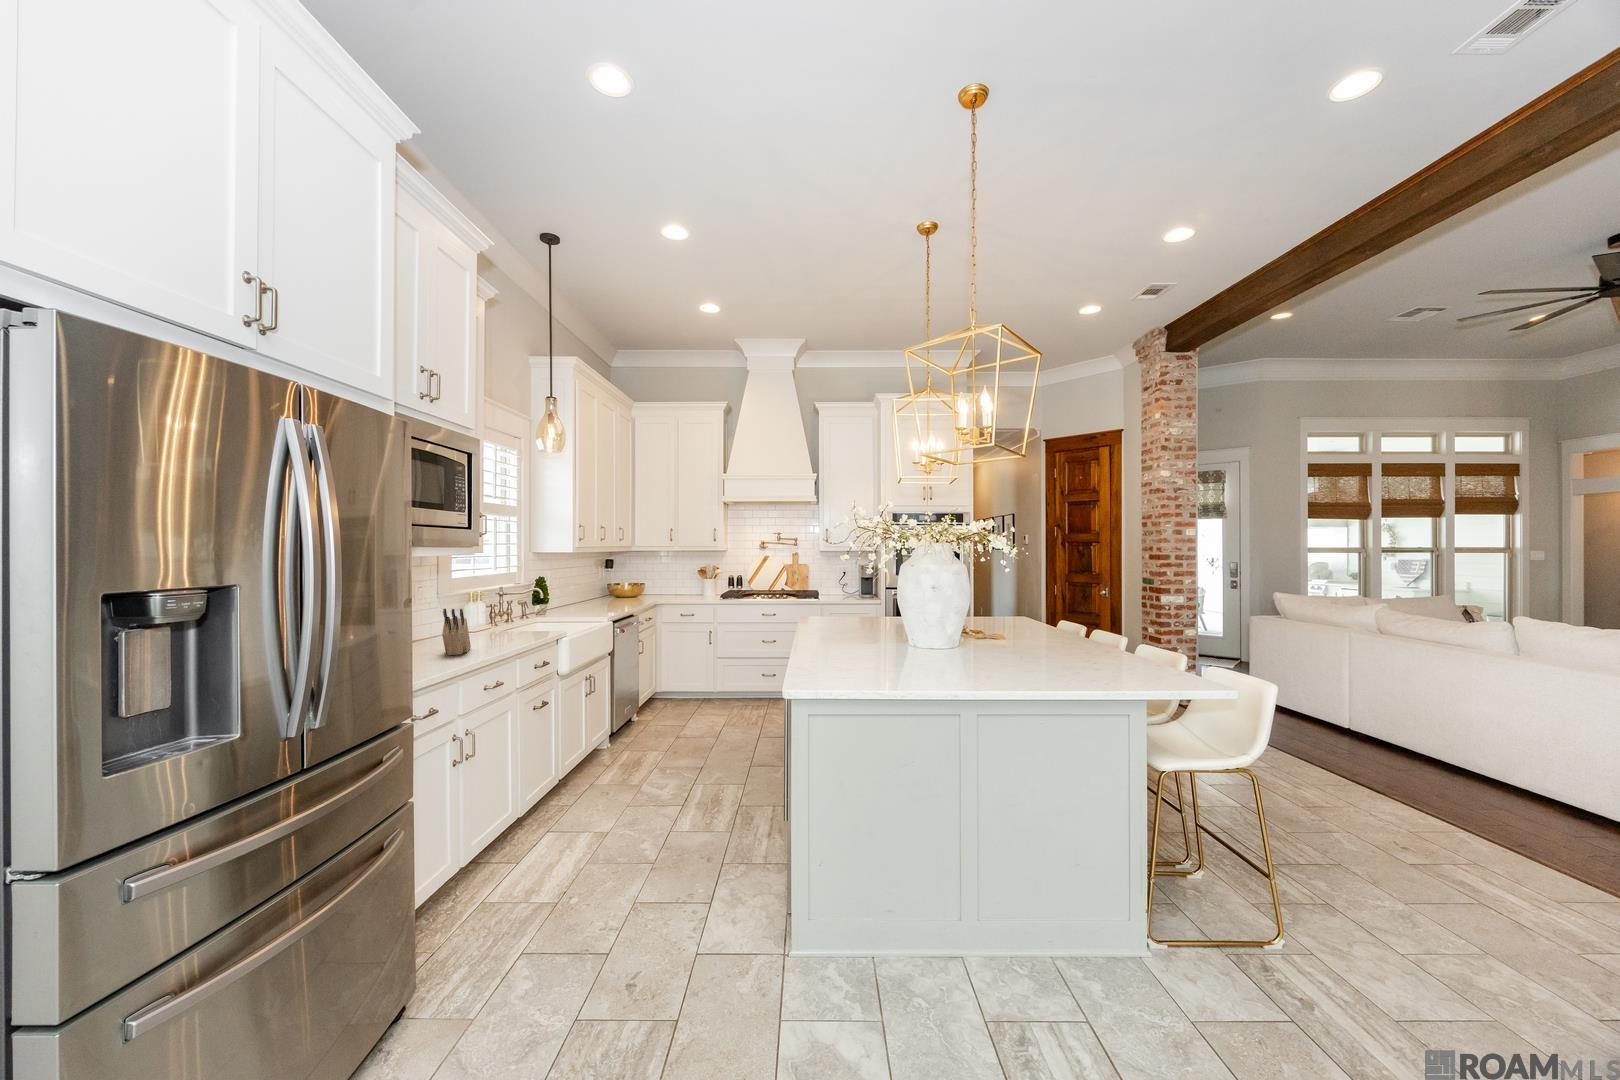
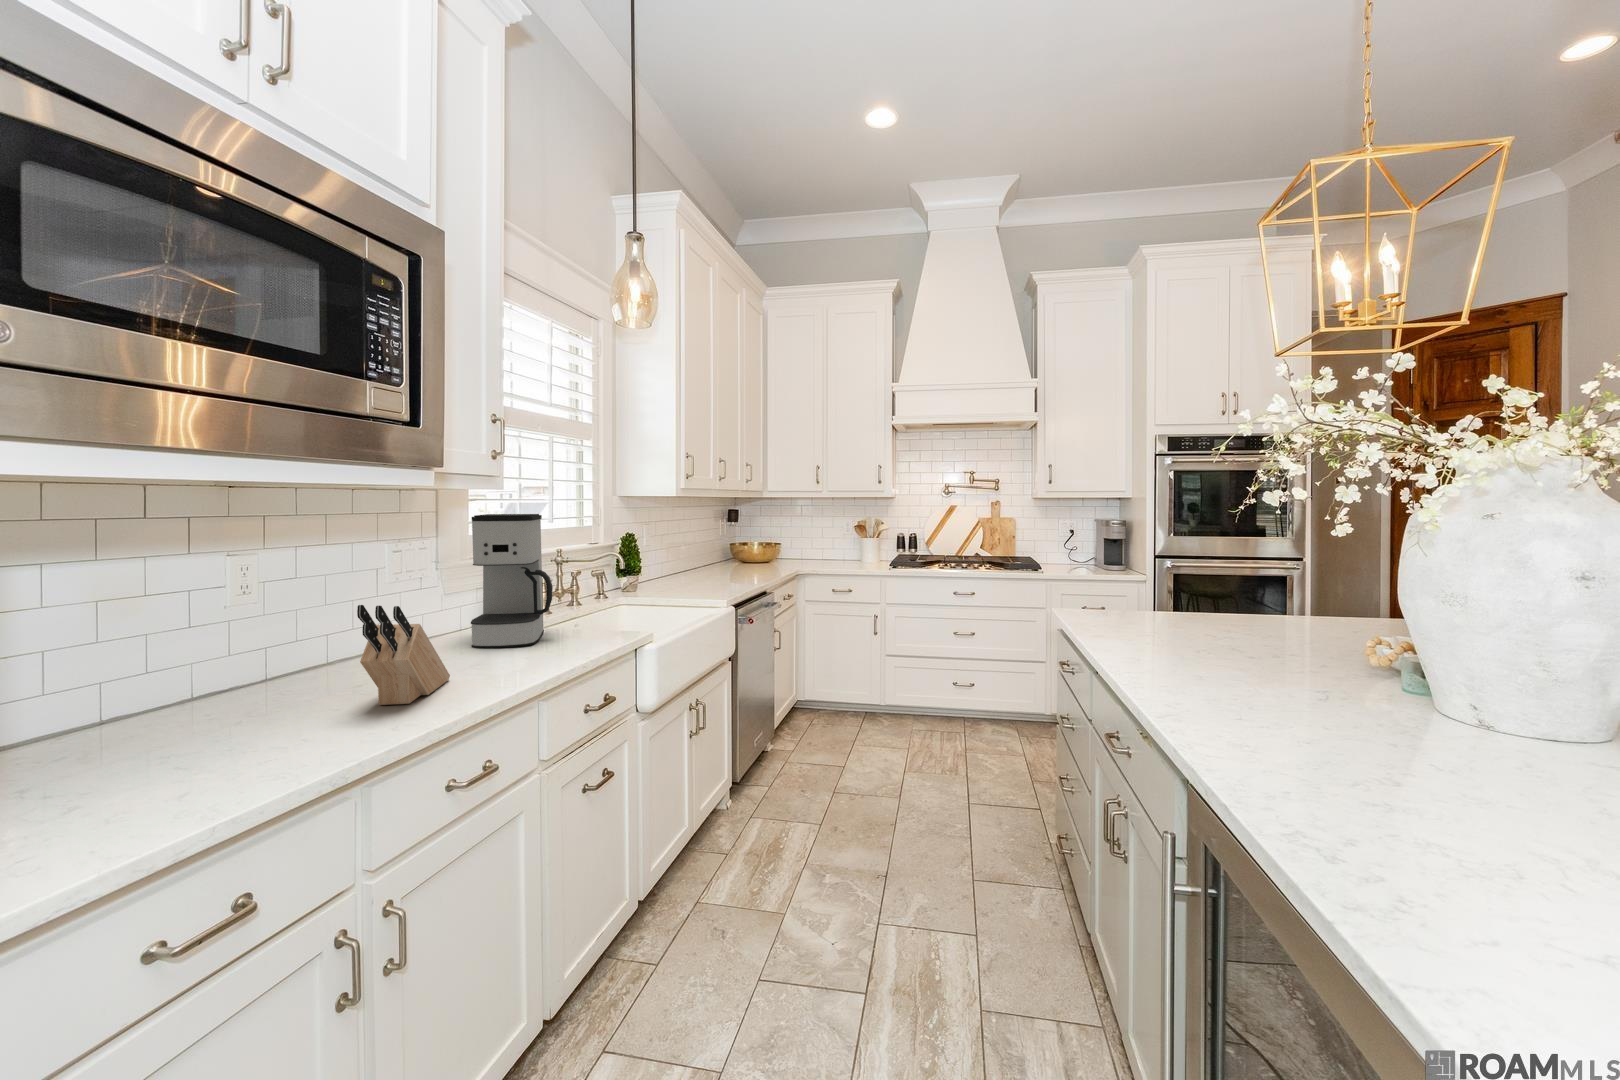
coffee maker: none [466,566,510,639] -> present [471,514,553,648]

